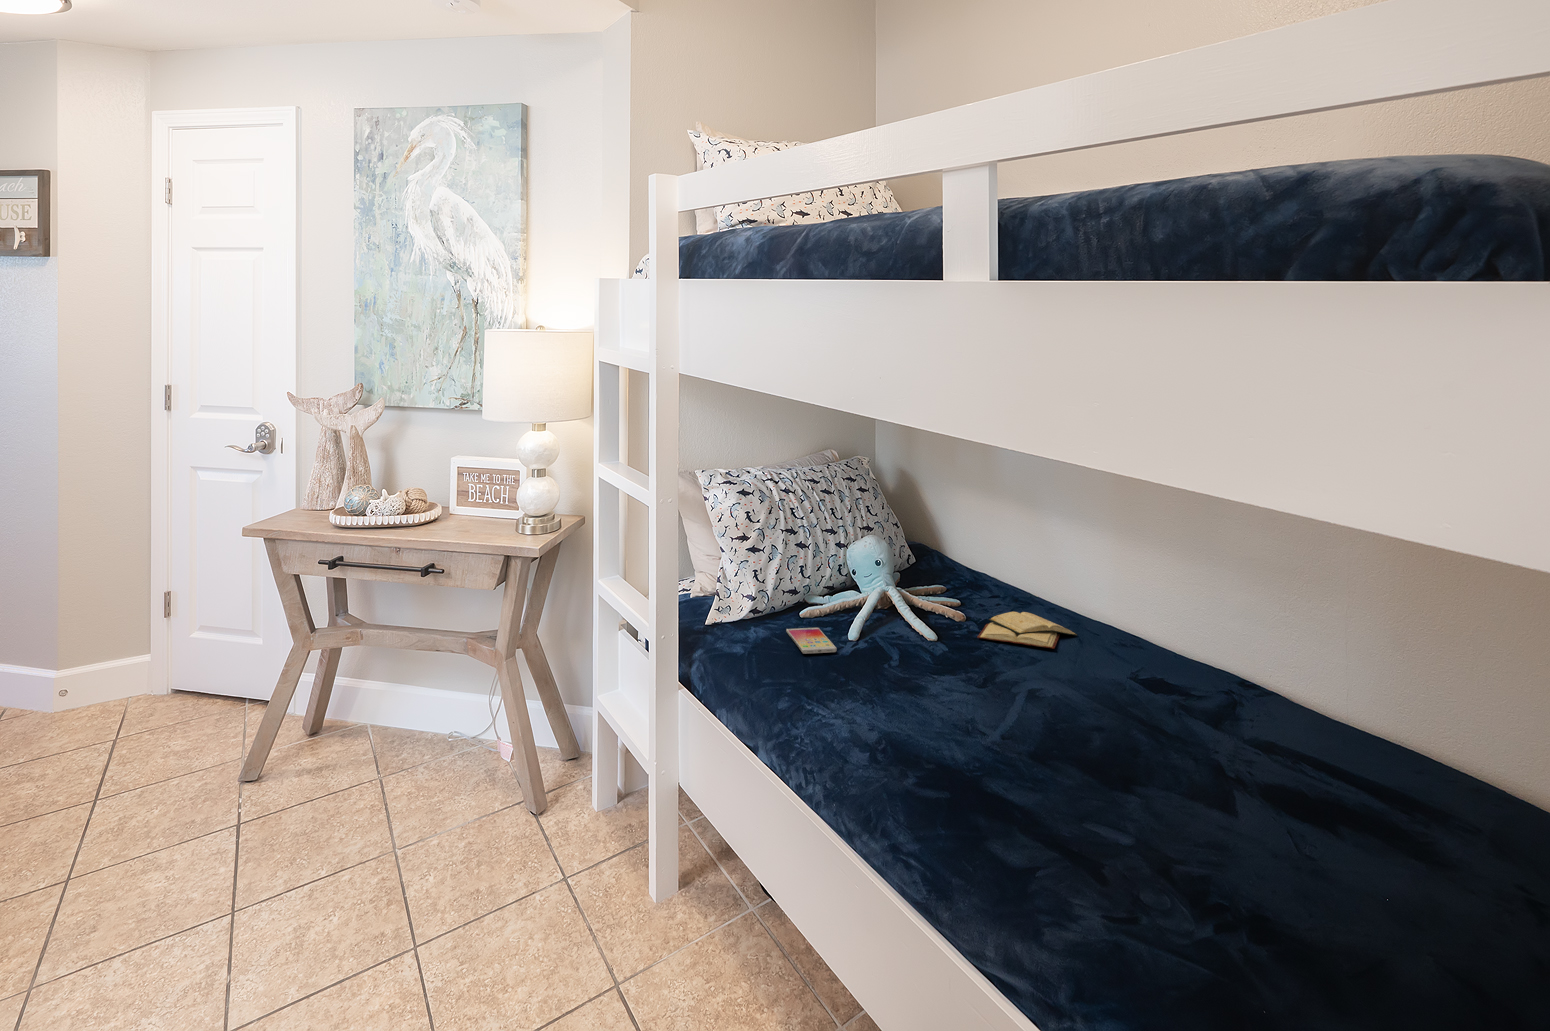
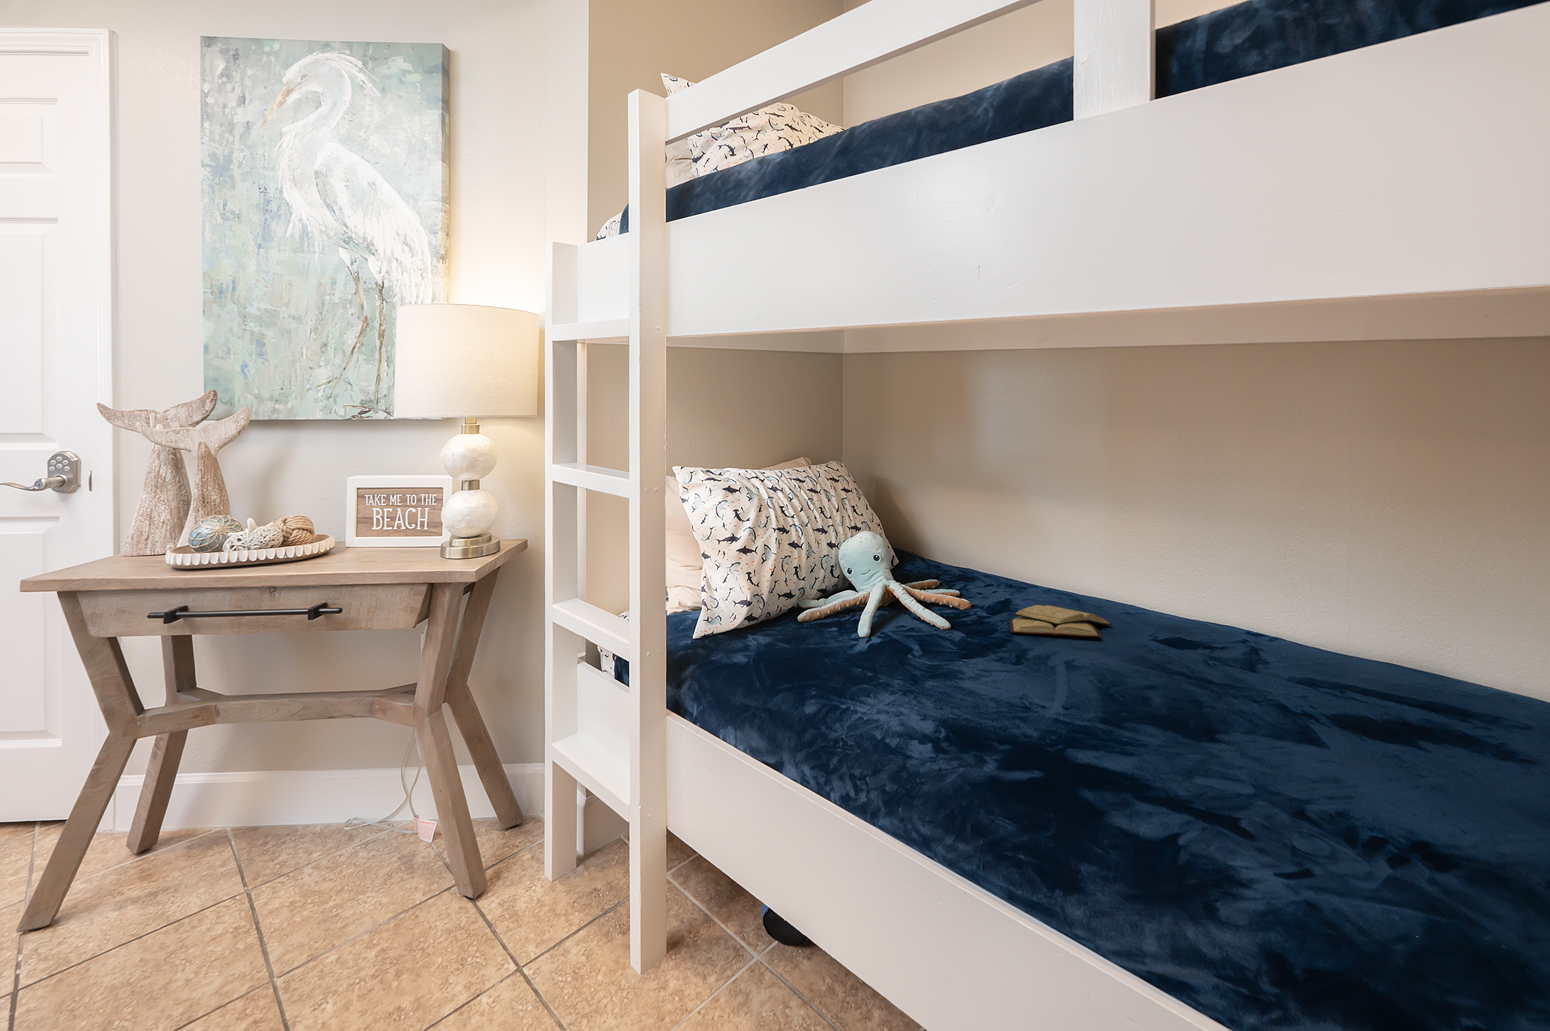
smartphone: present [786,628,837,654] -> none [797,632,868,657]

